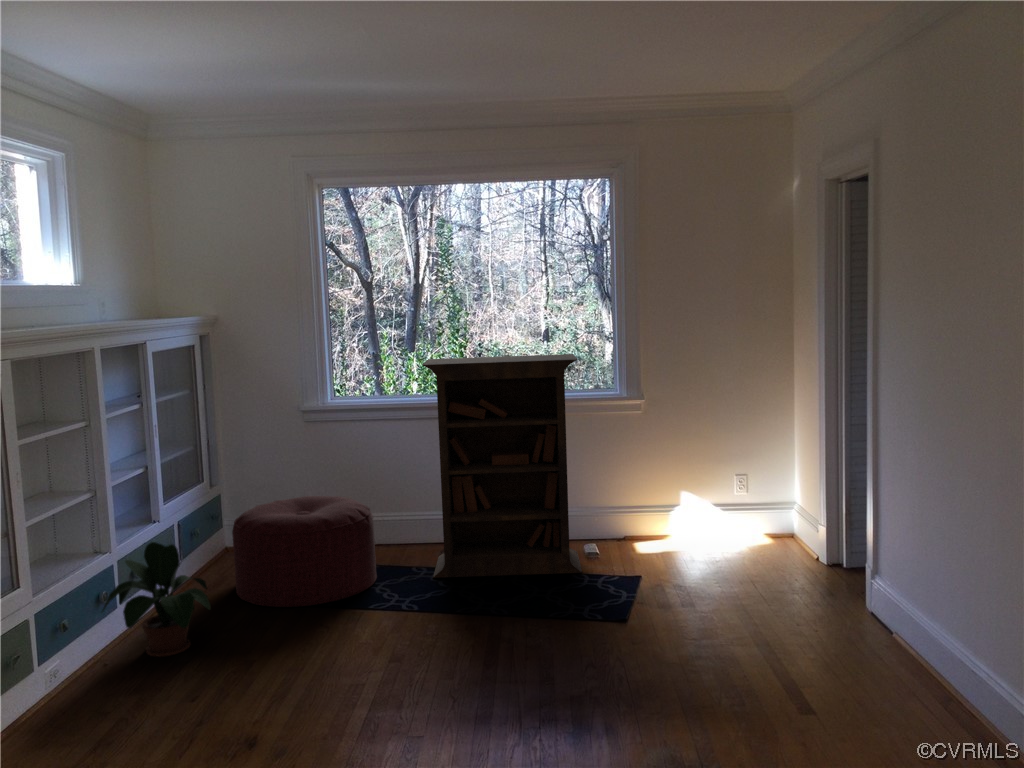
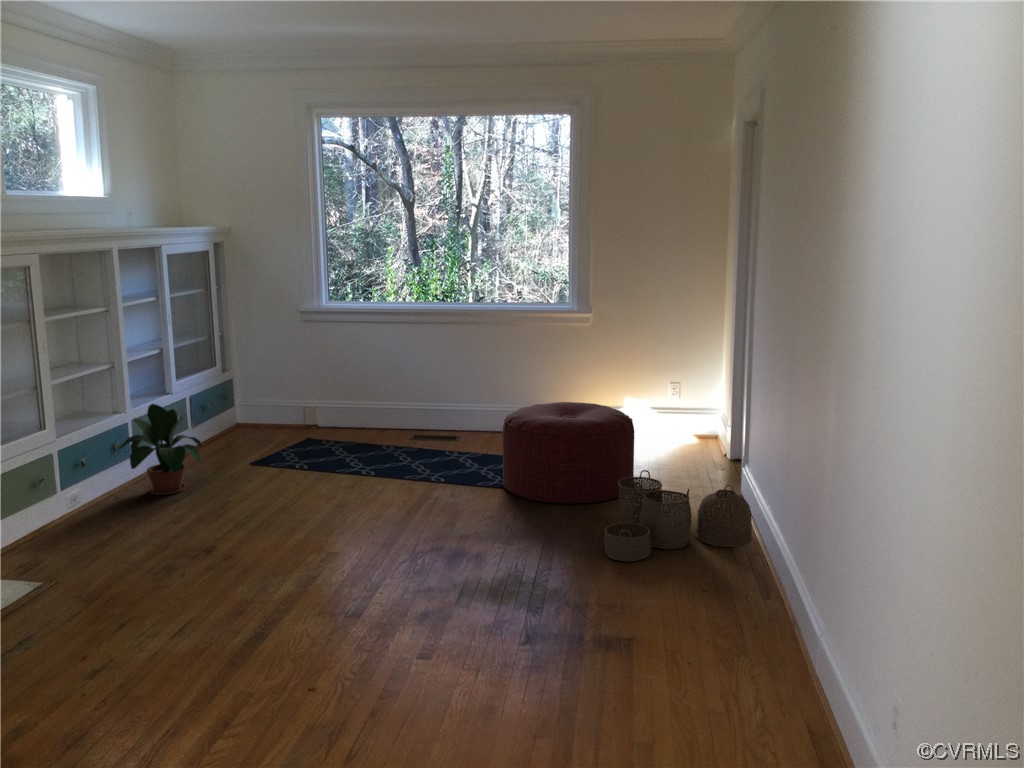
bookcase: present [422,354,582,578] -> none [388,269,526,456]
ottoman: present [232,496,377,607] -> present [503,402,634,504]
woven basket: none [753,595,929,723] -> present [604,470,752,562]

